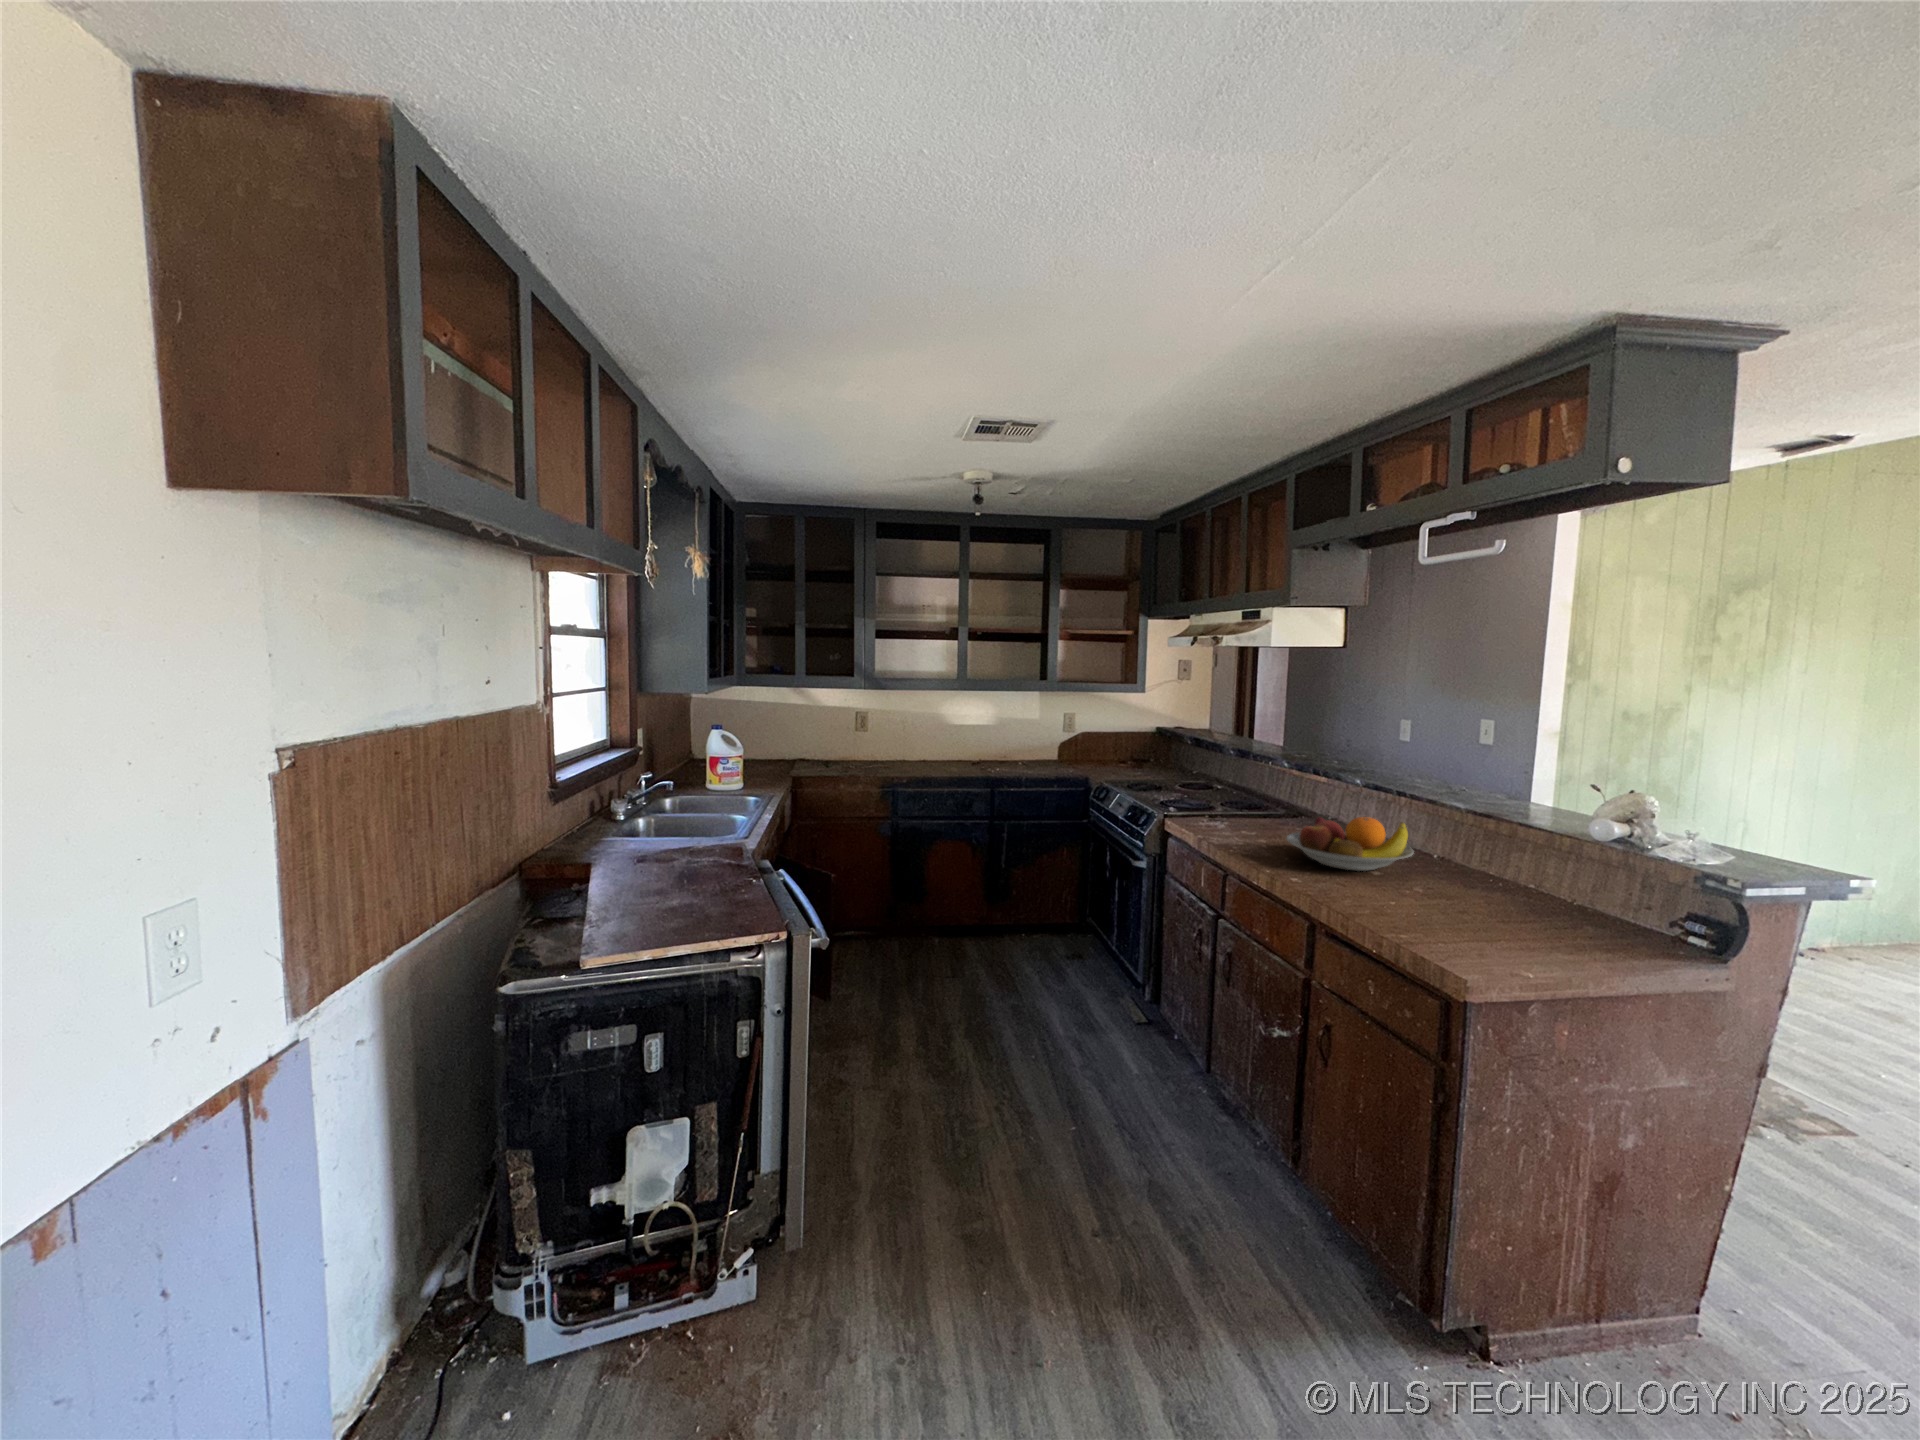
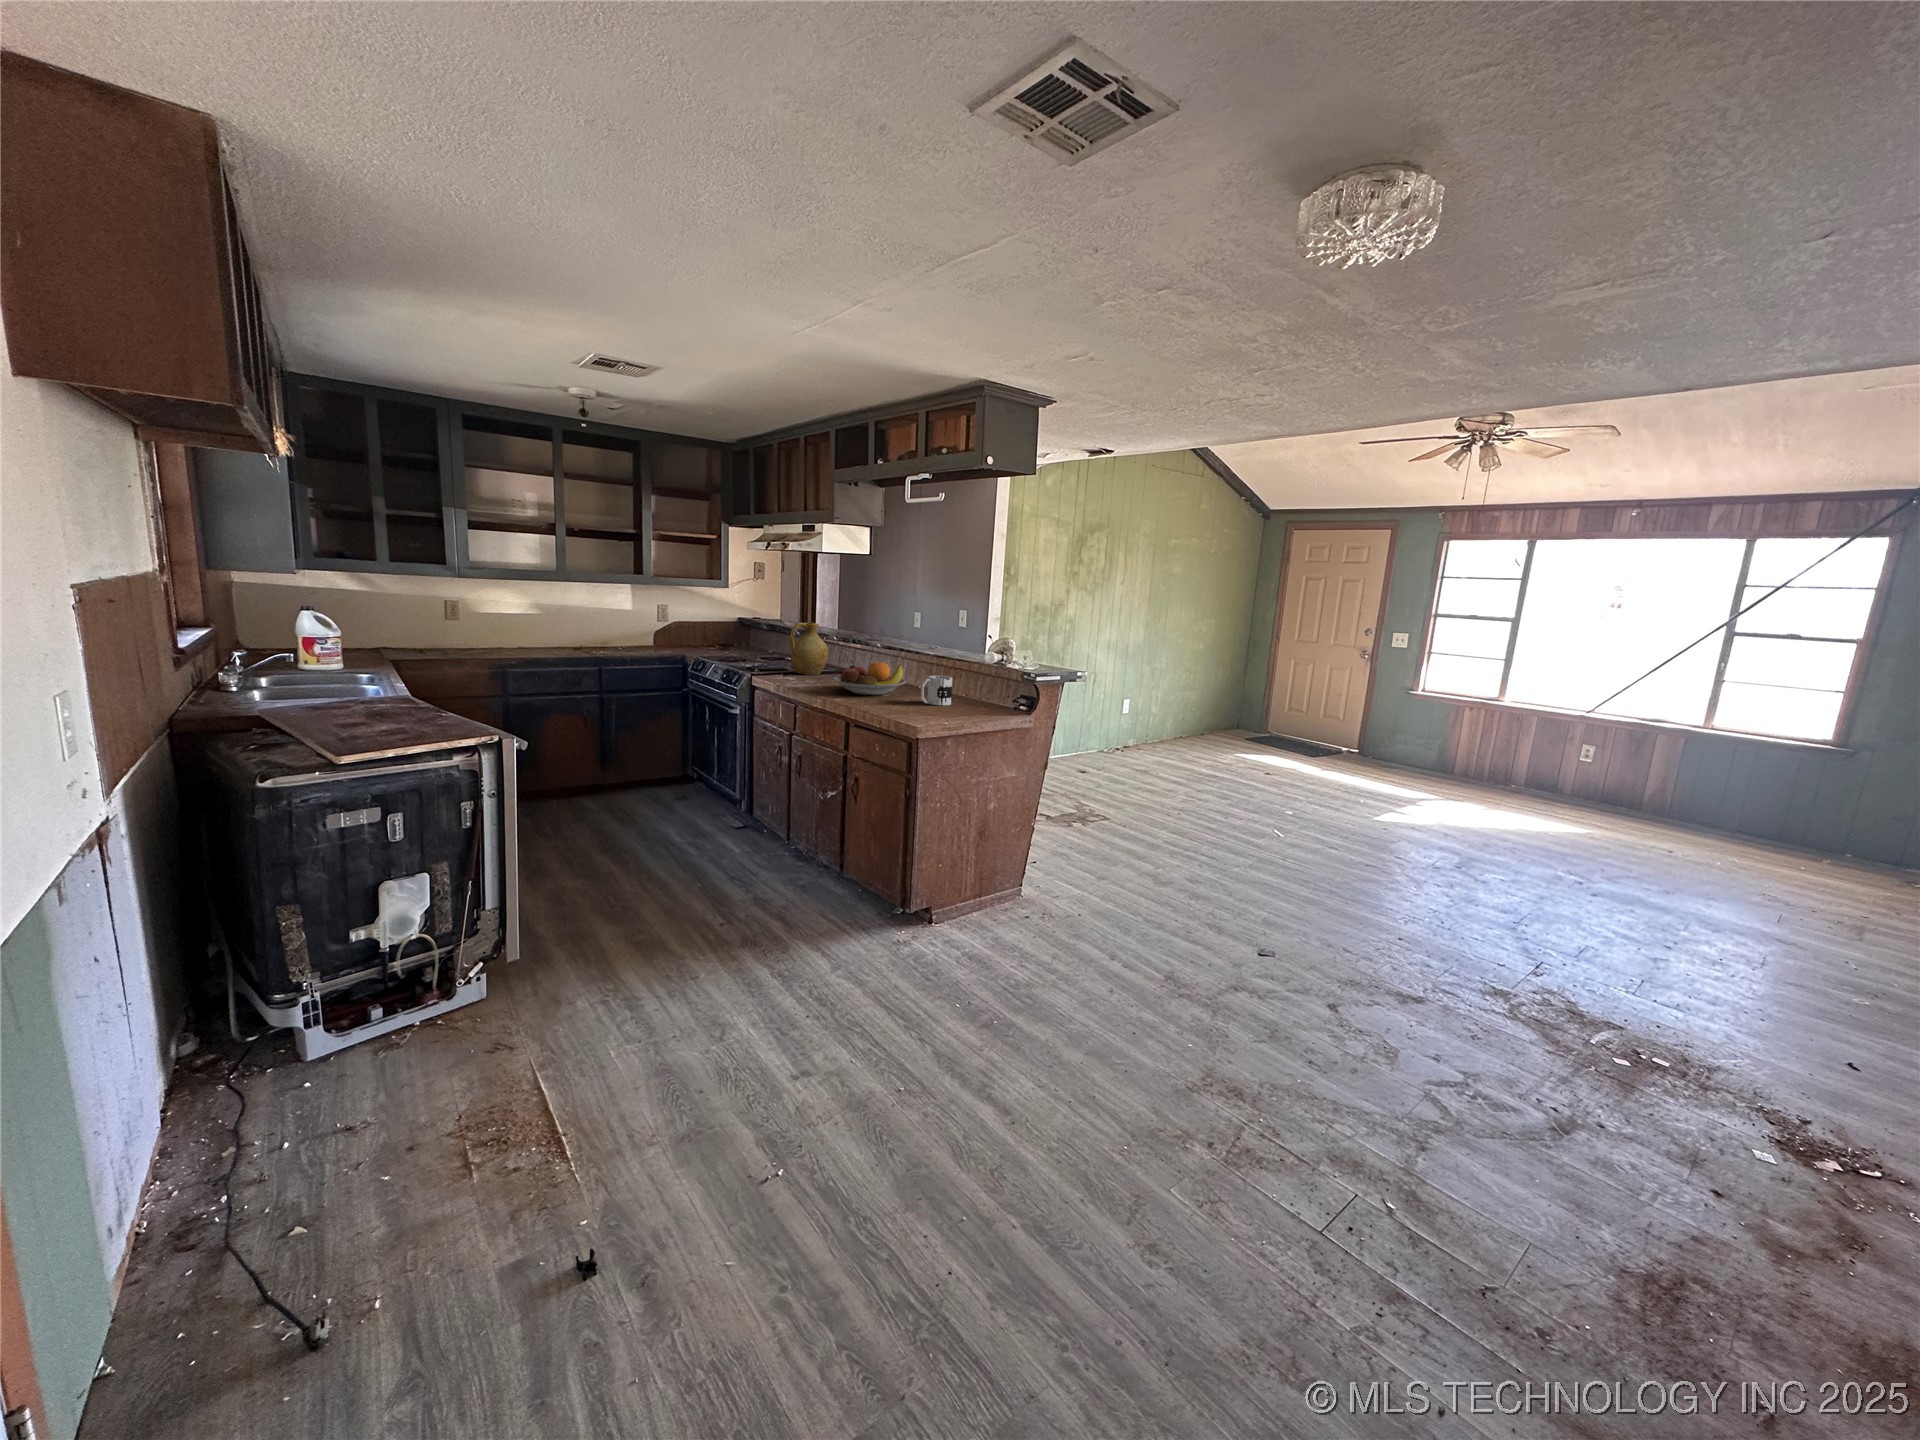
pitcher: none [1221,745,1278,820] -> present [790,622,829,675]
mug: none [1450,852,1514,909] -> present [921,676,952,705]

